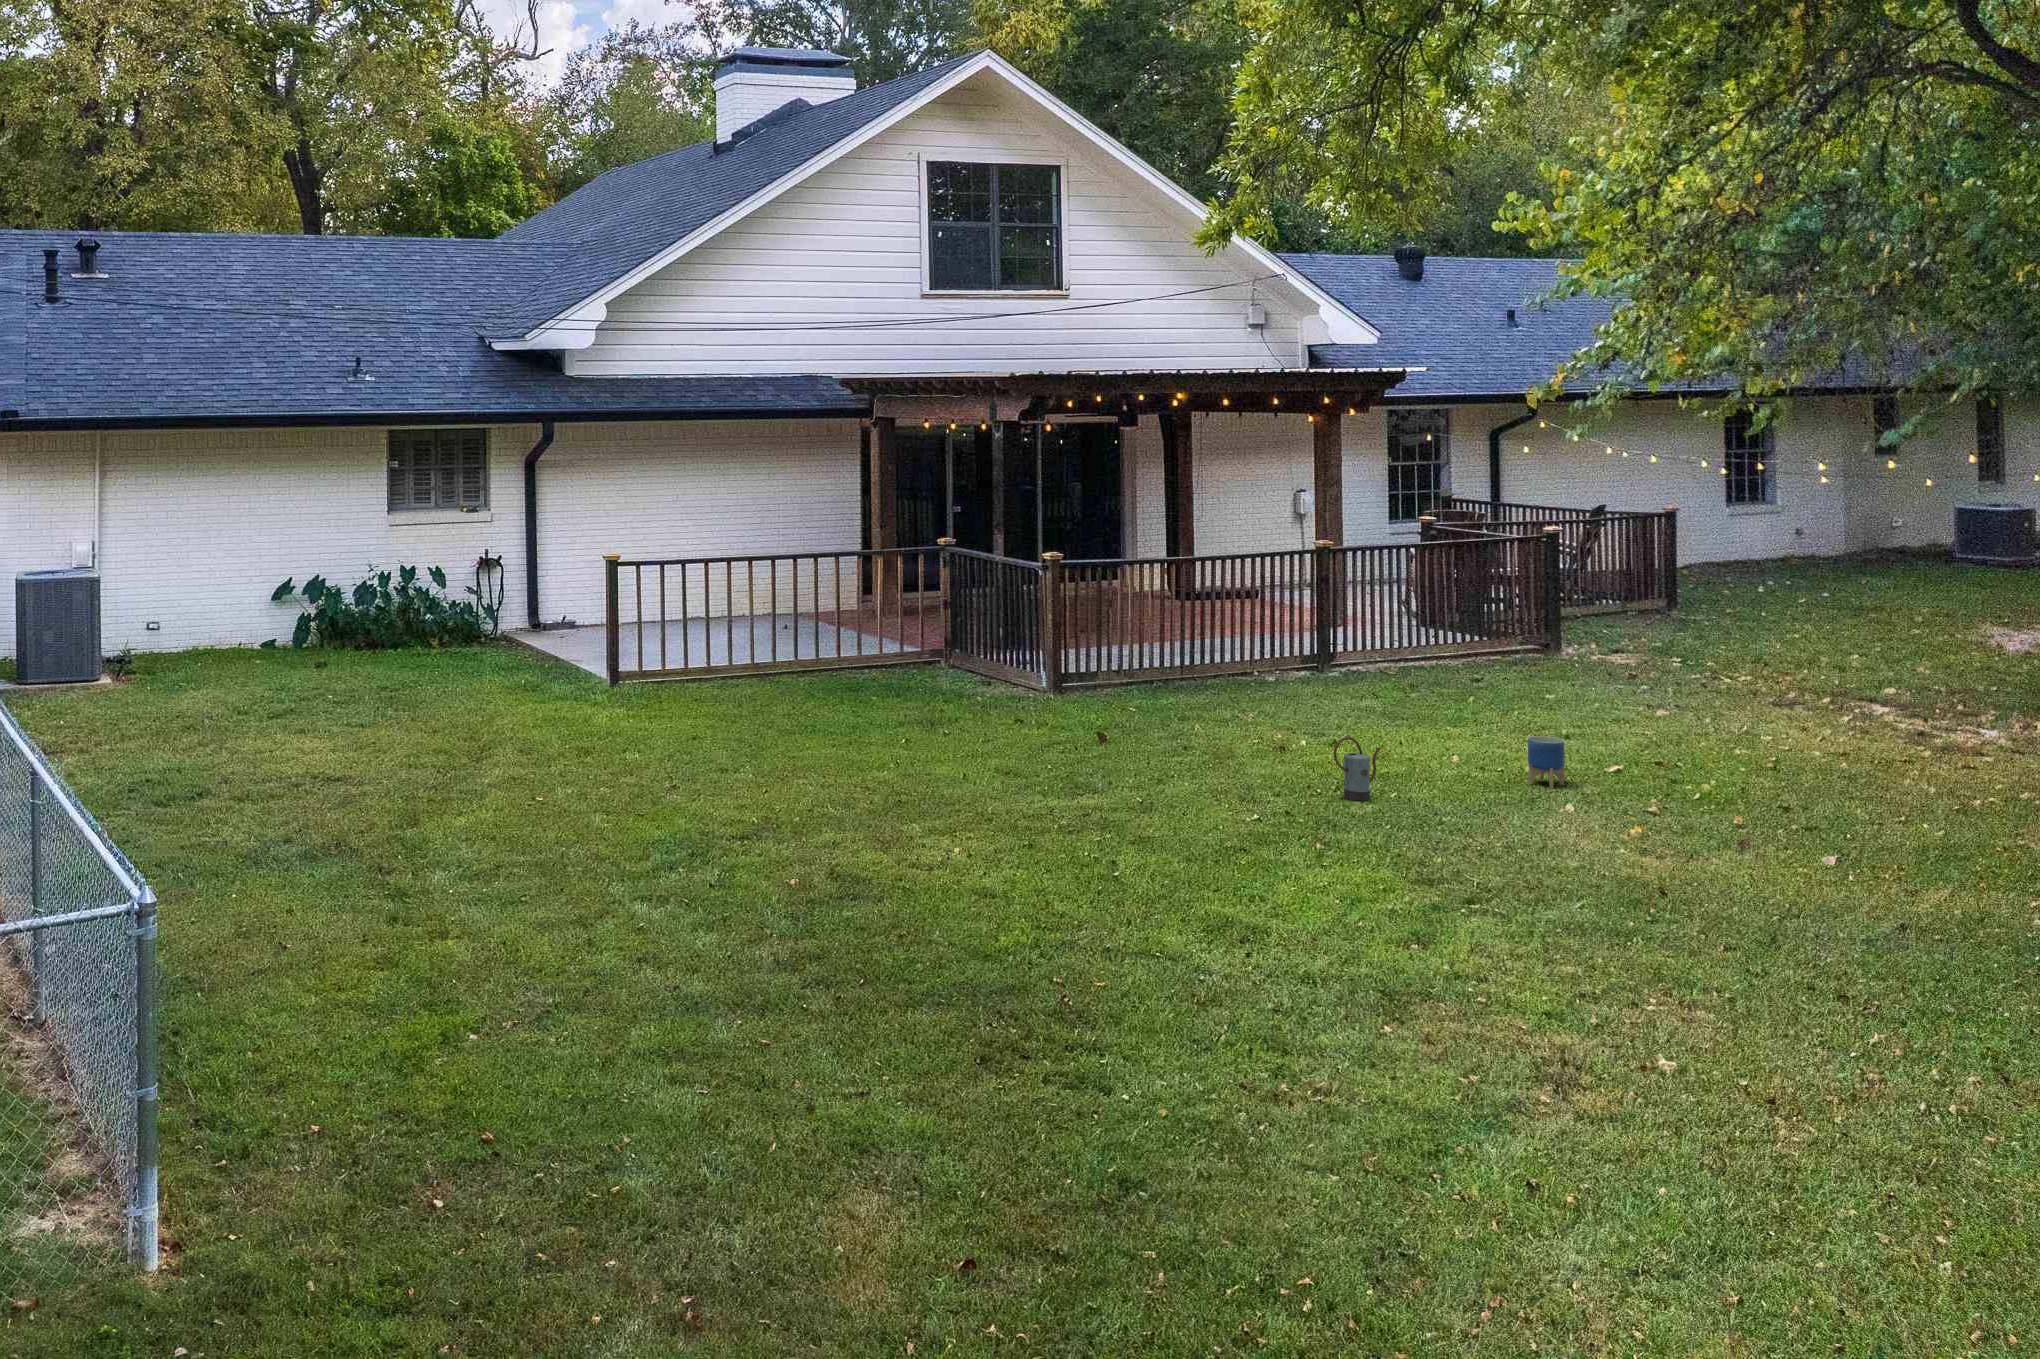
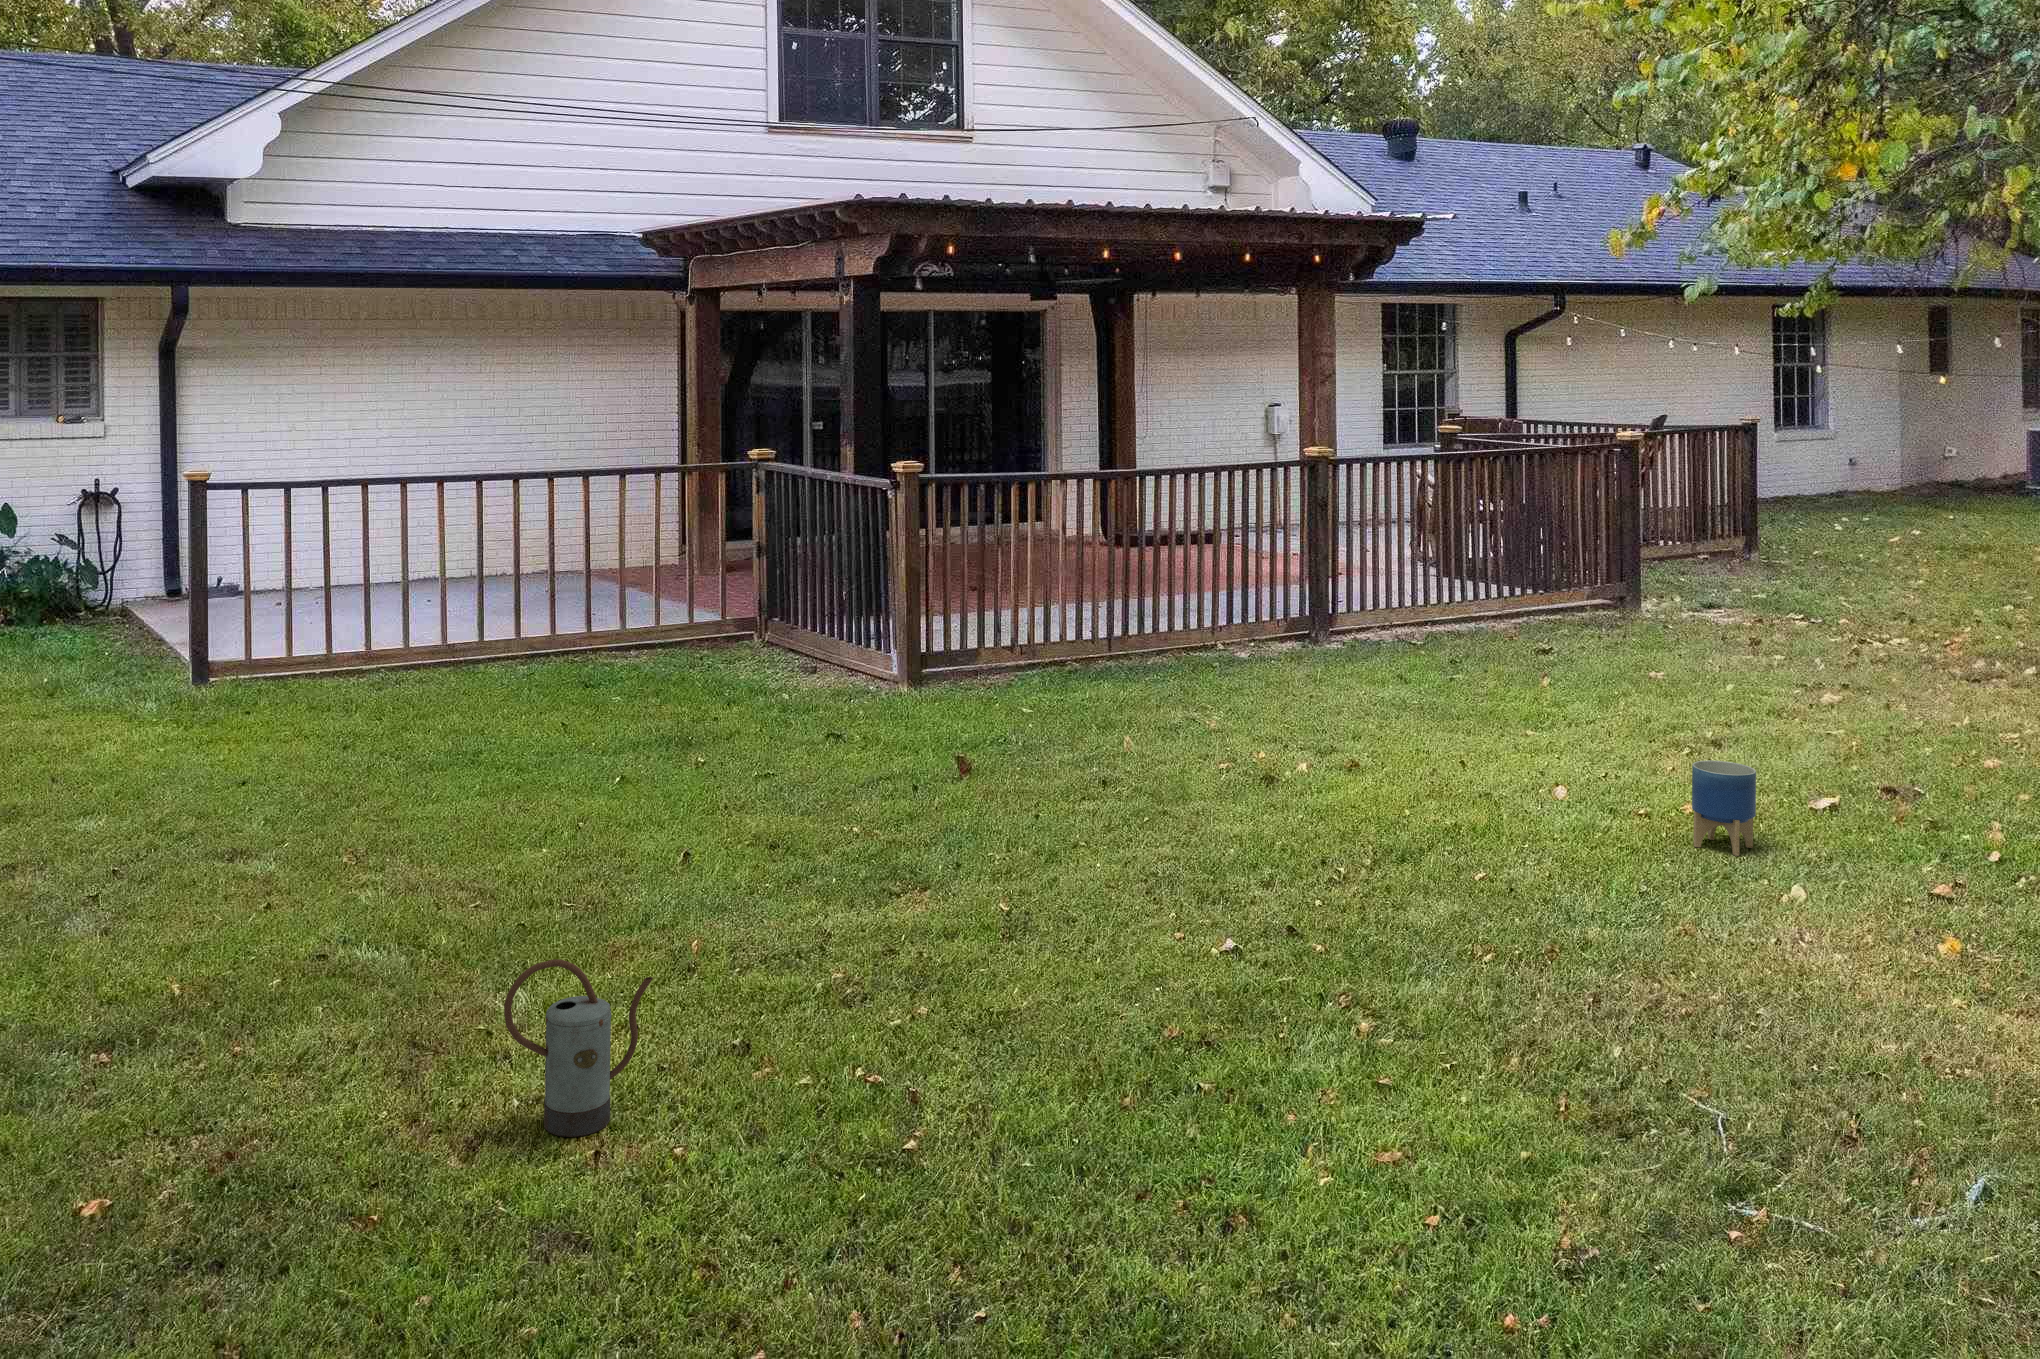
watering can: present [1333,737,1380,801] -> present [504,959,653,1137]

